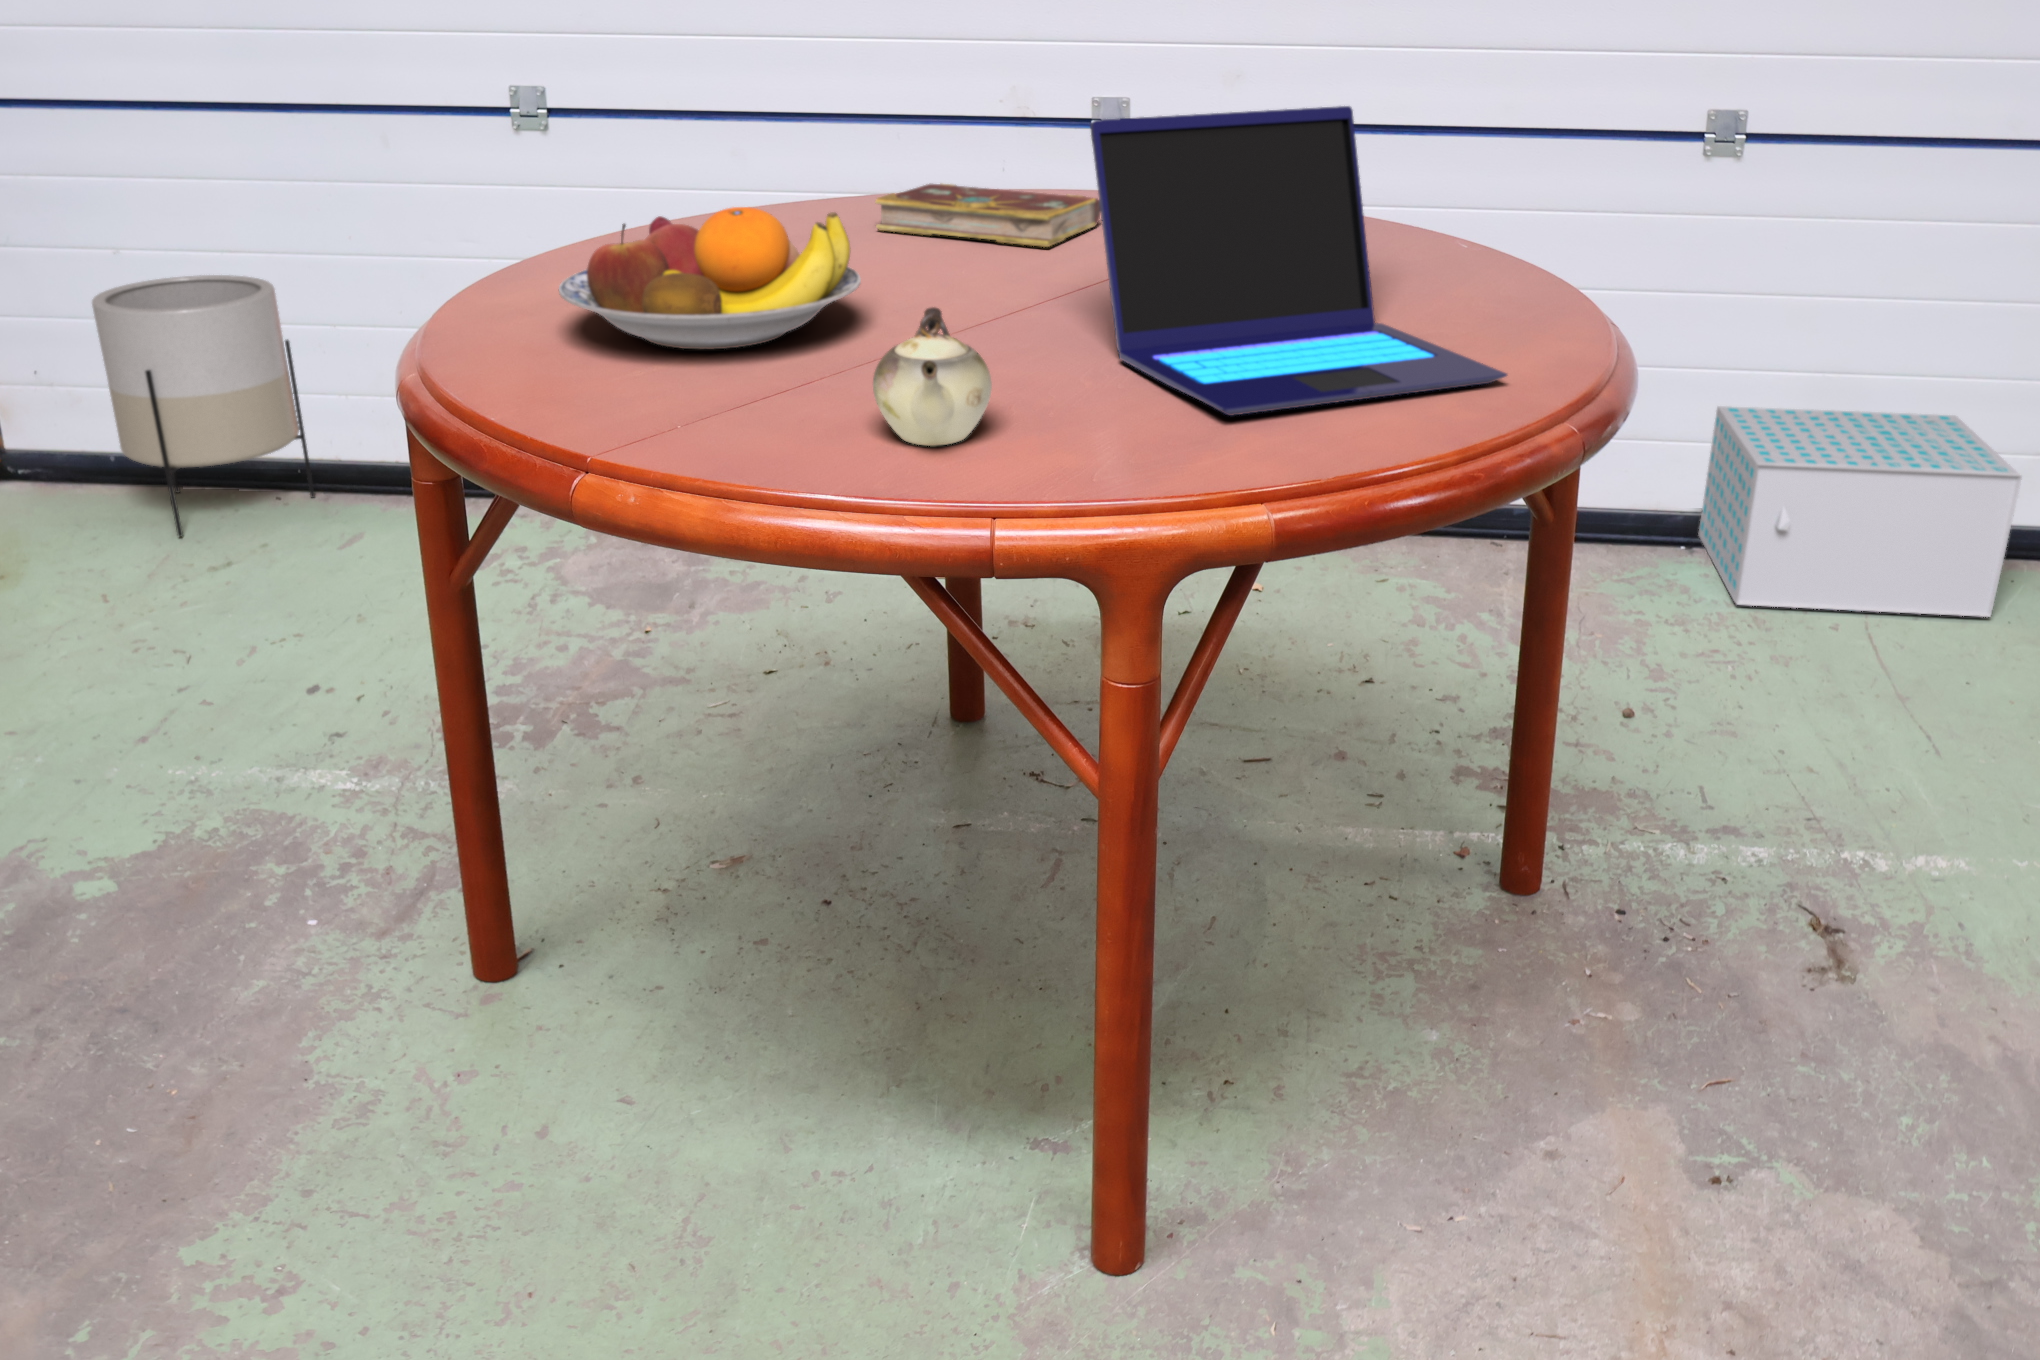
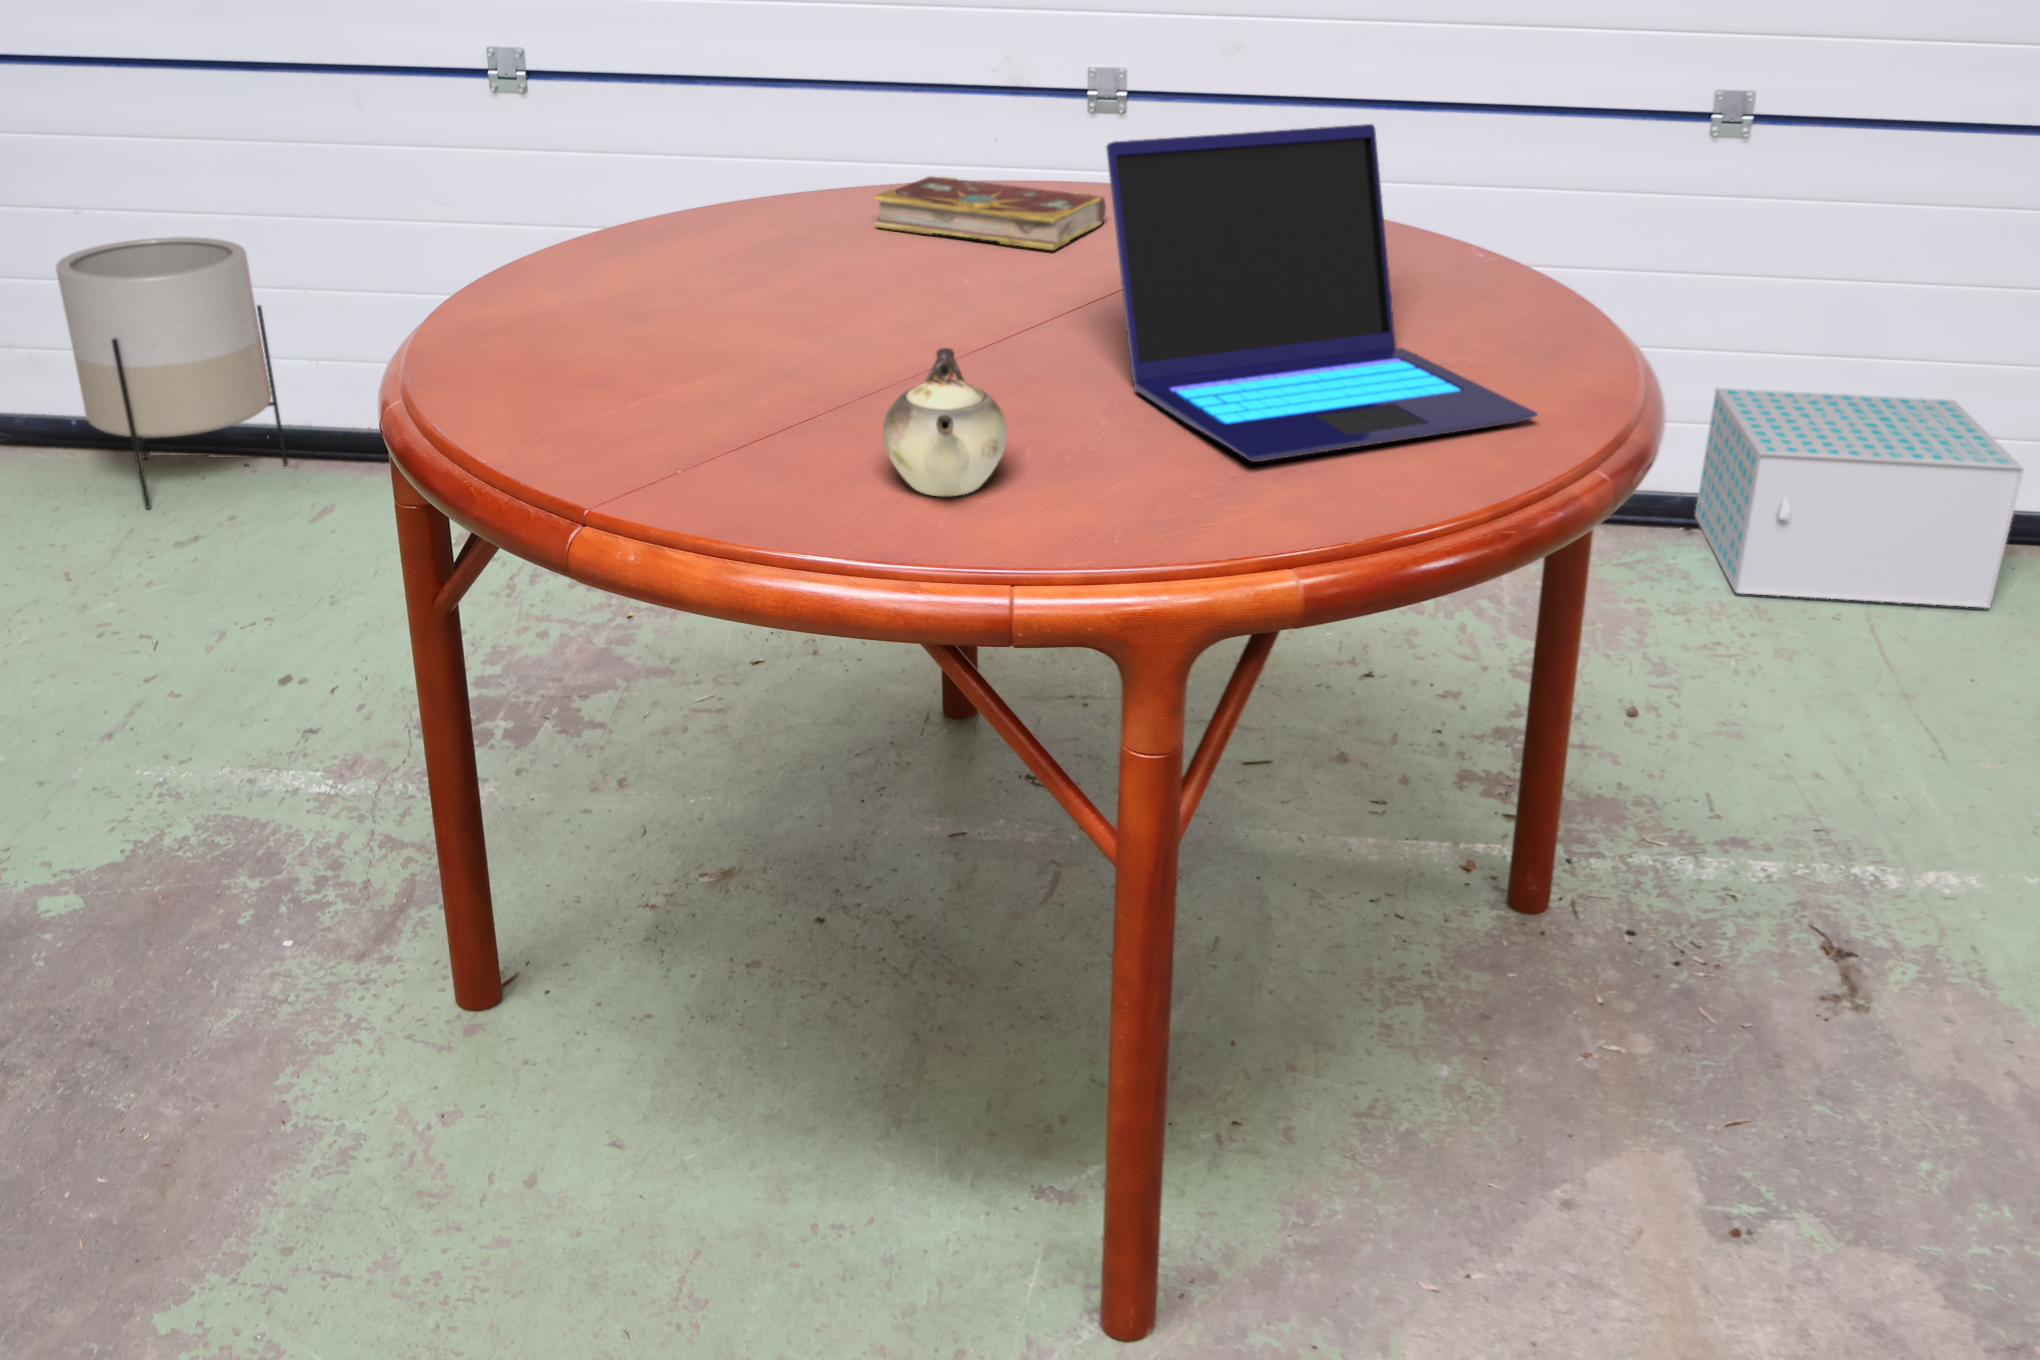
fruit bowl: present [559,207,861,349] -> none [548,225,864,374]

